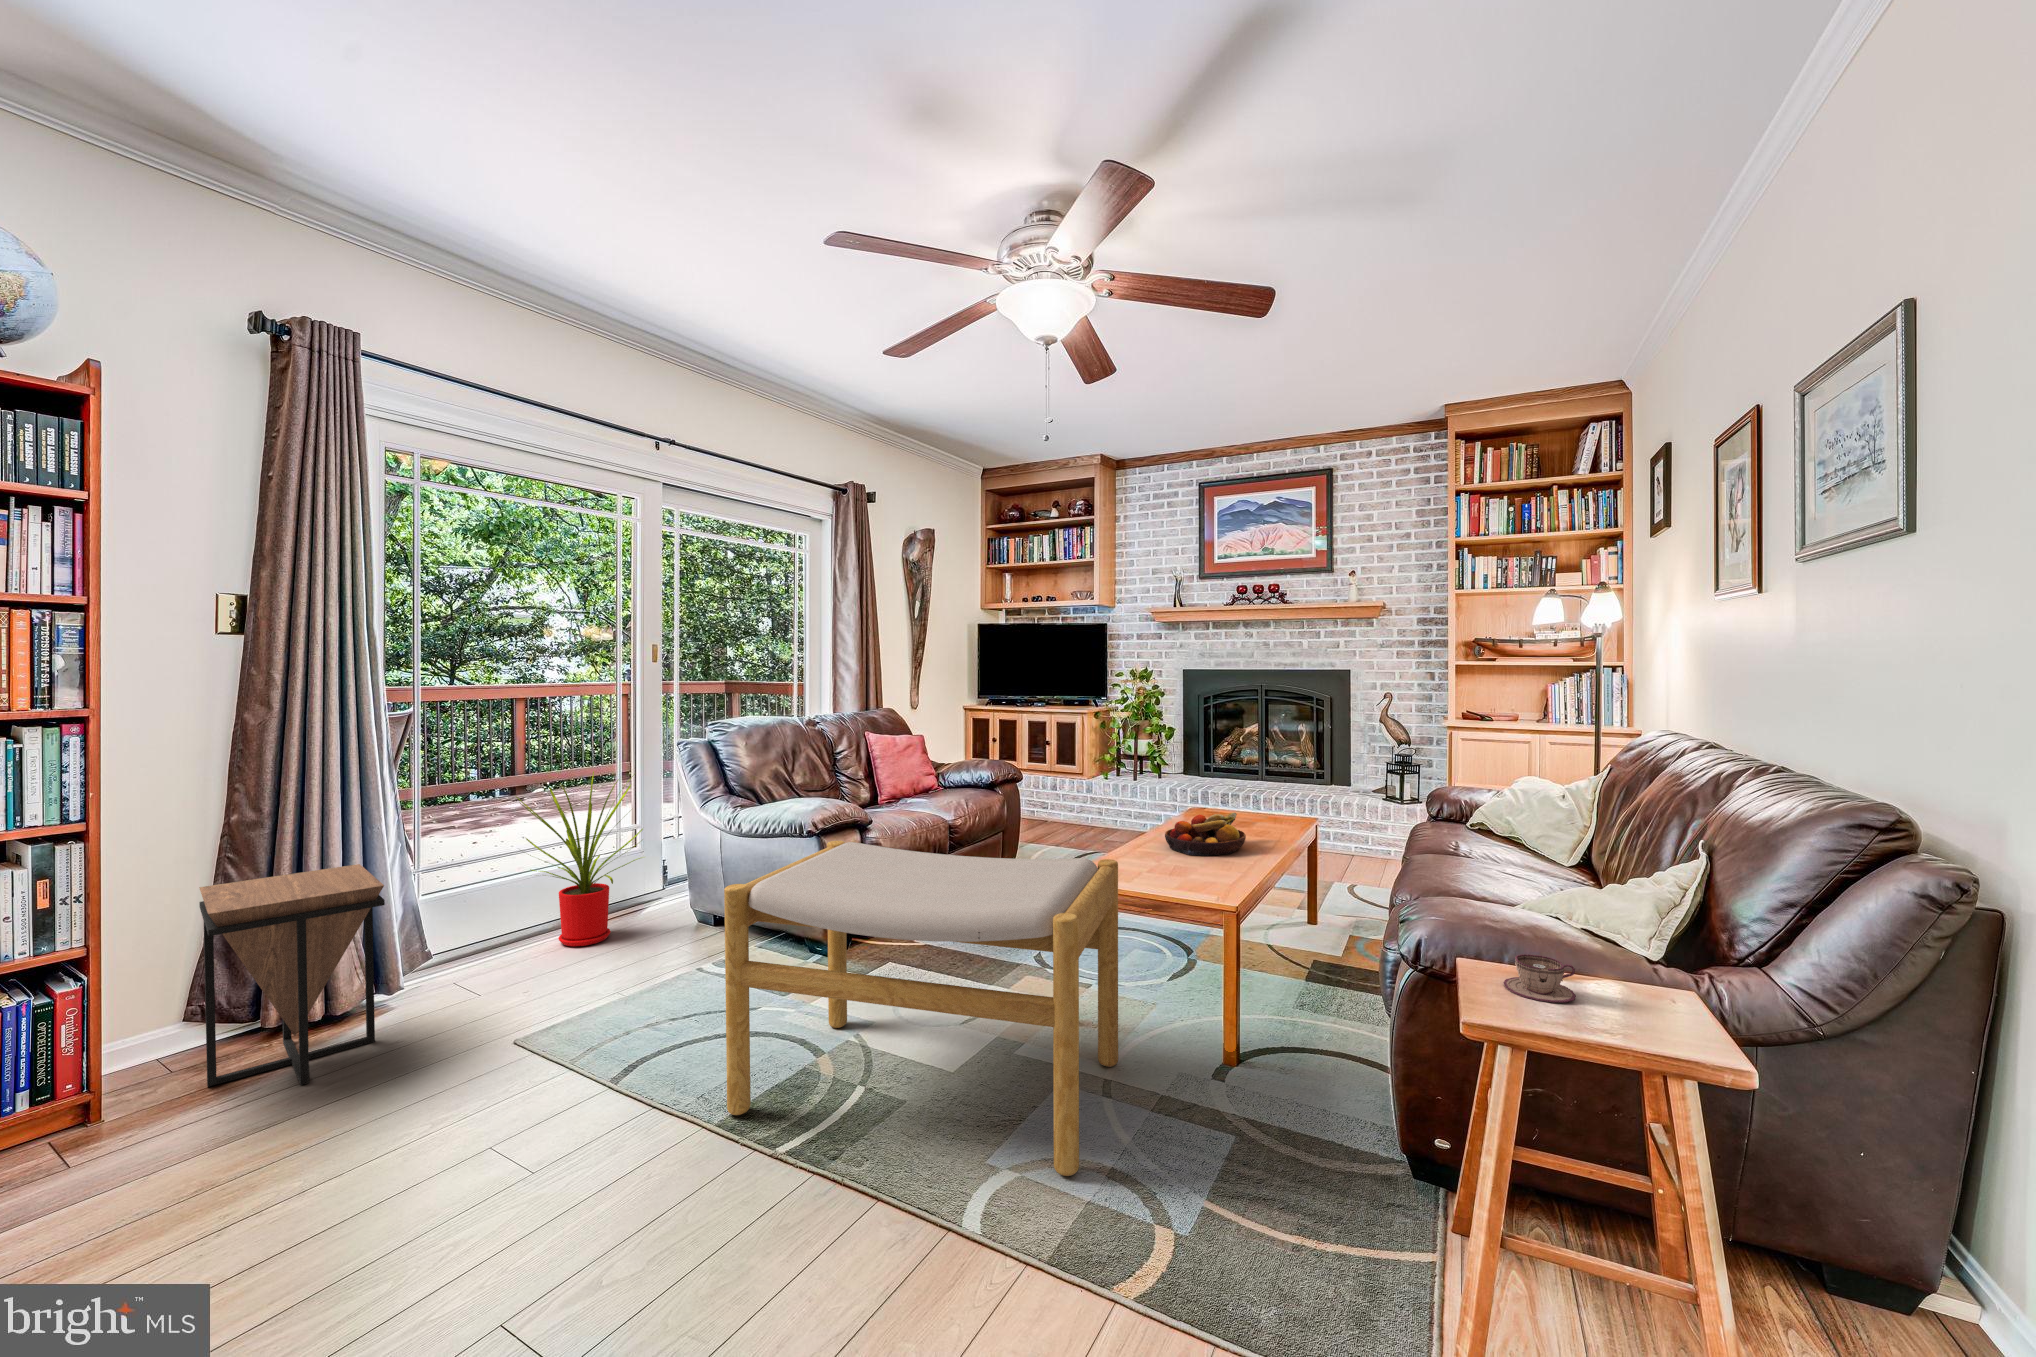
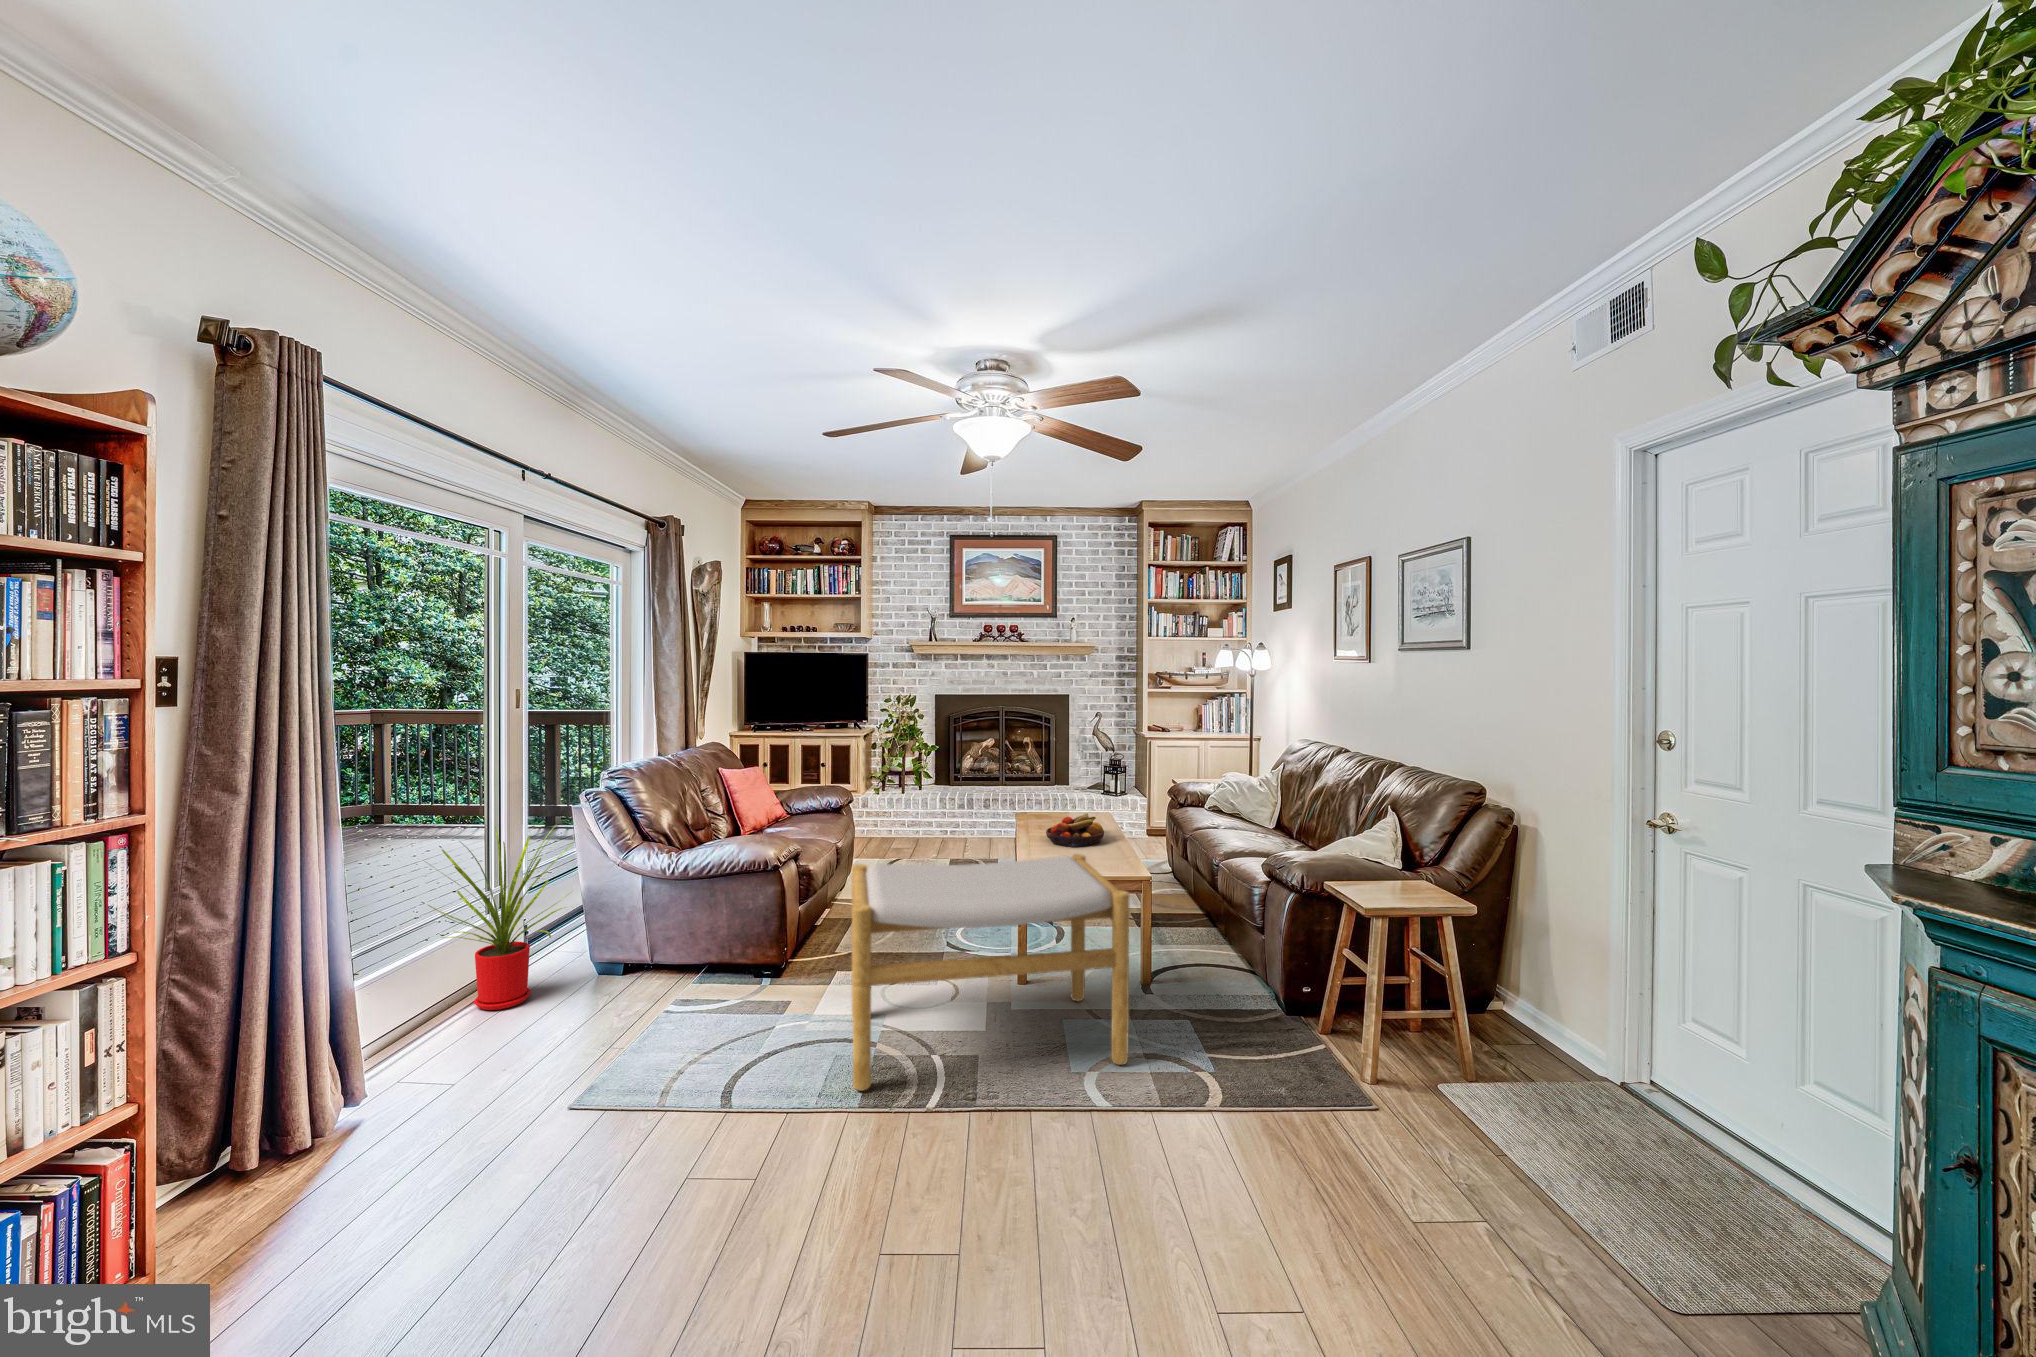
side table: present [199,864,385,1087] -> none [203,949,452,1212]
teacup: present [1504,954,1576,1003] -> none [1373,875,1408,896]

